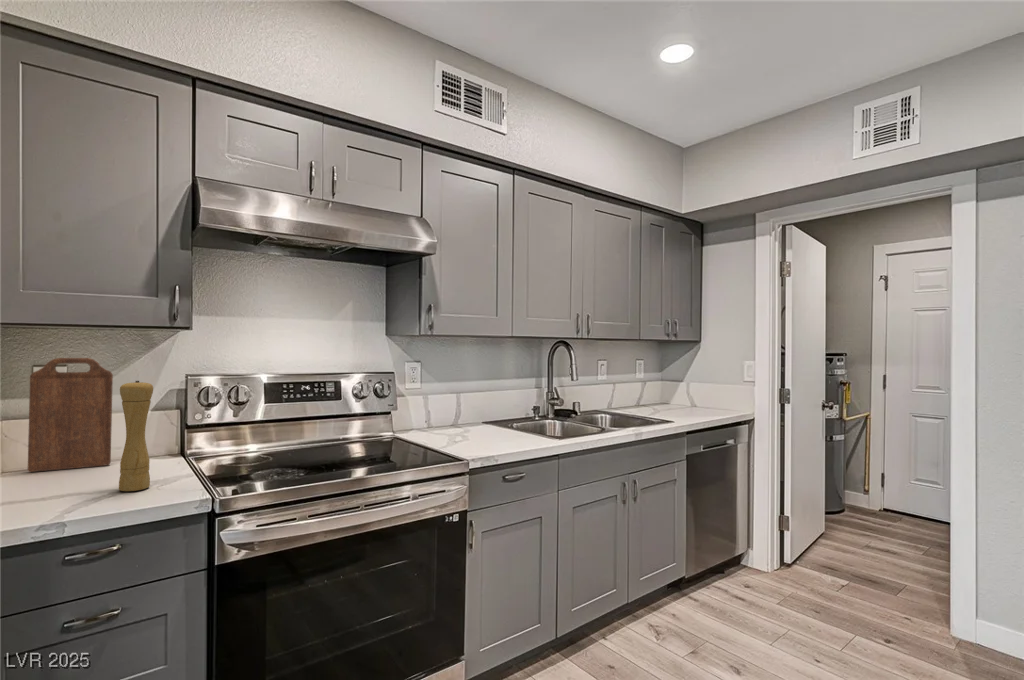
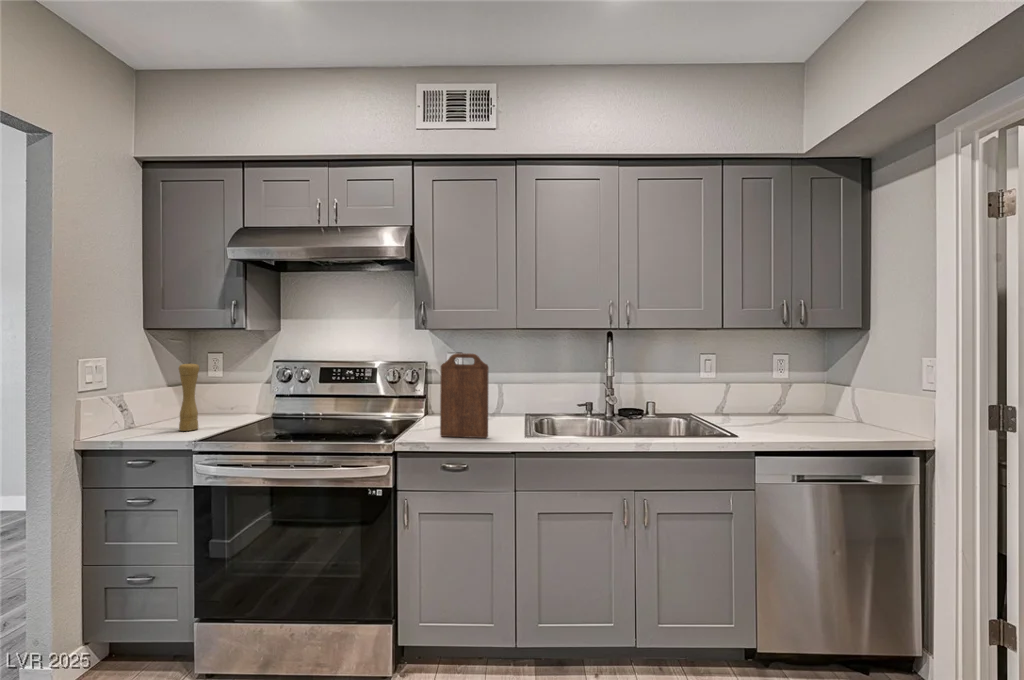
cutting board: present [28,358,113,472] -> present [440,353,489,438]

